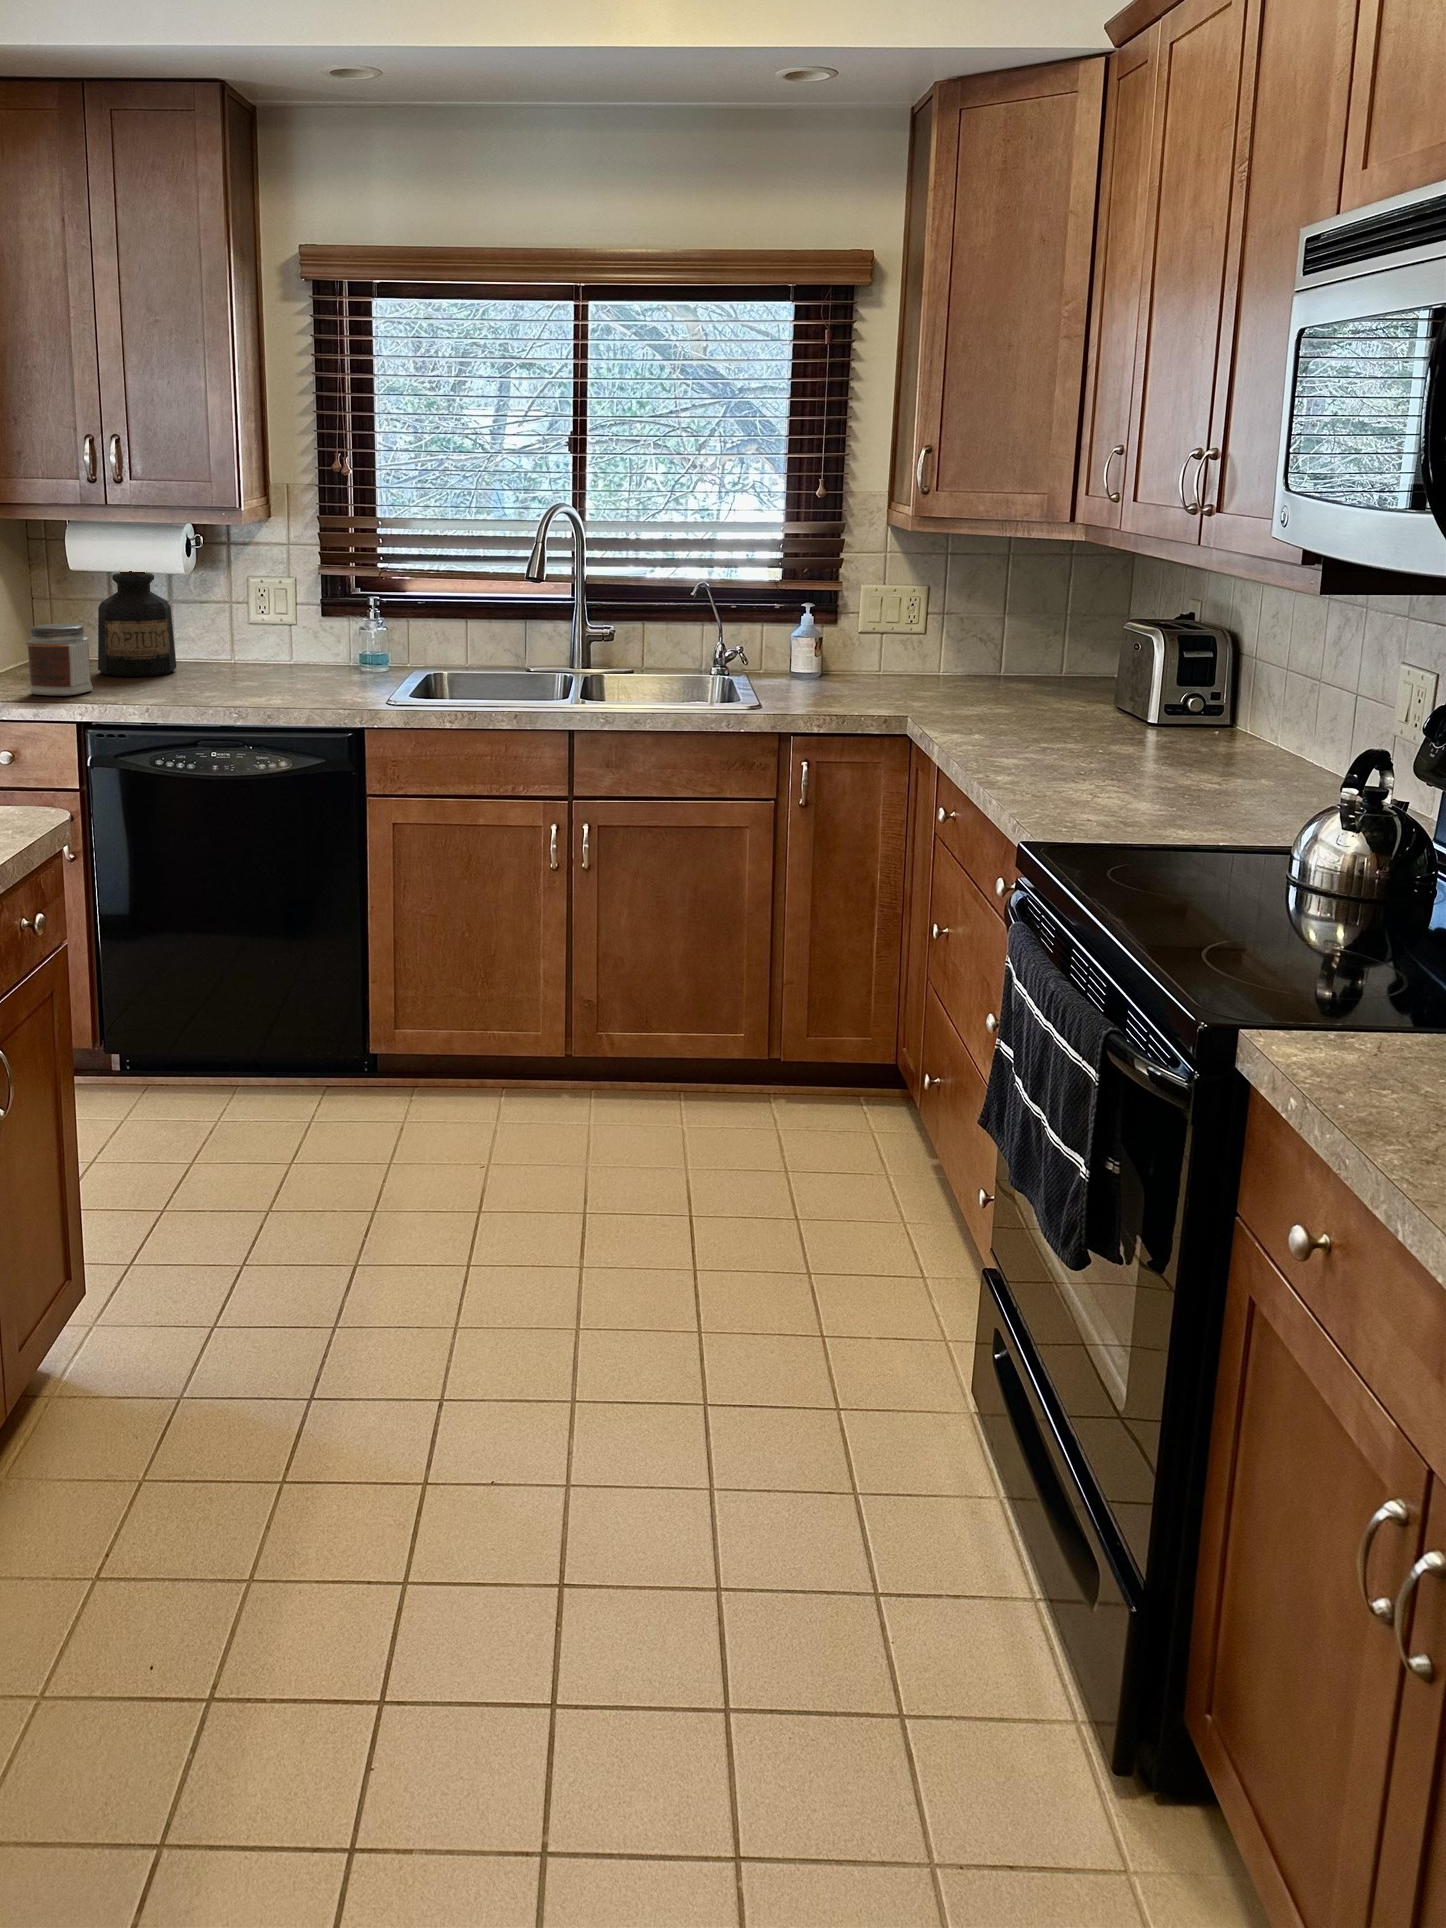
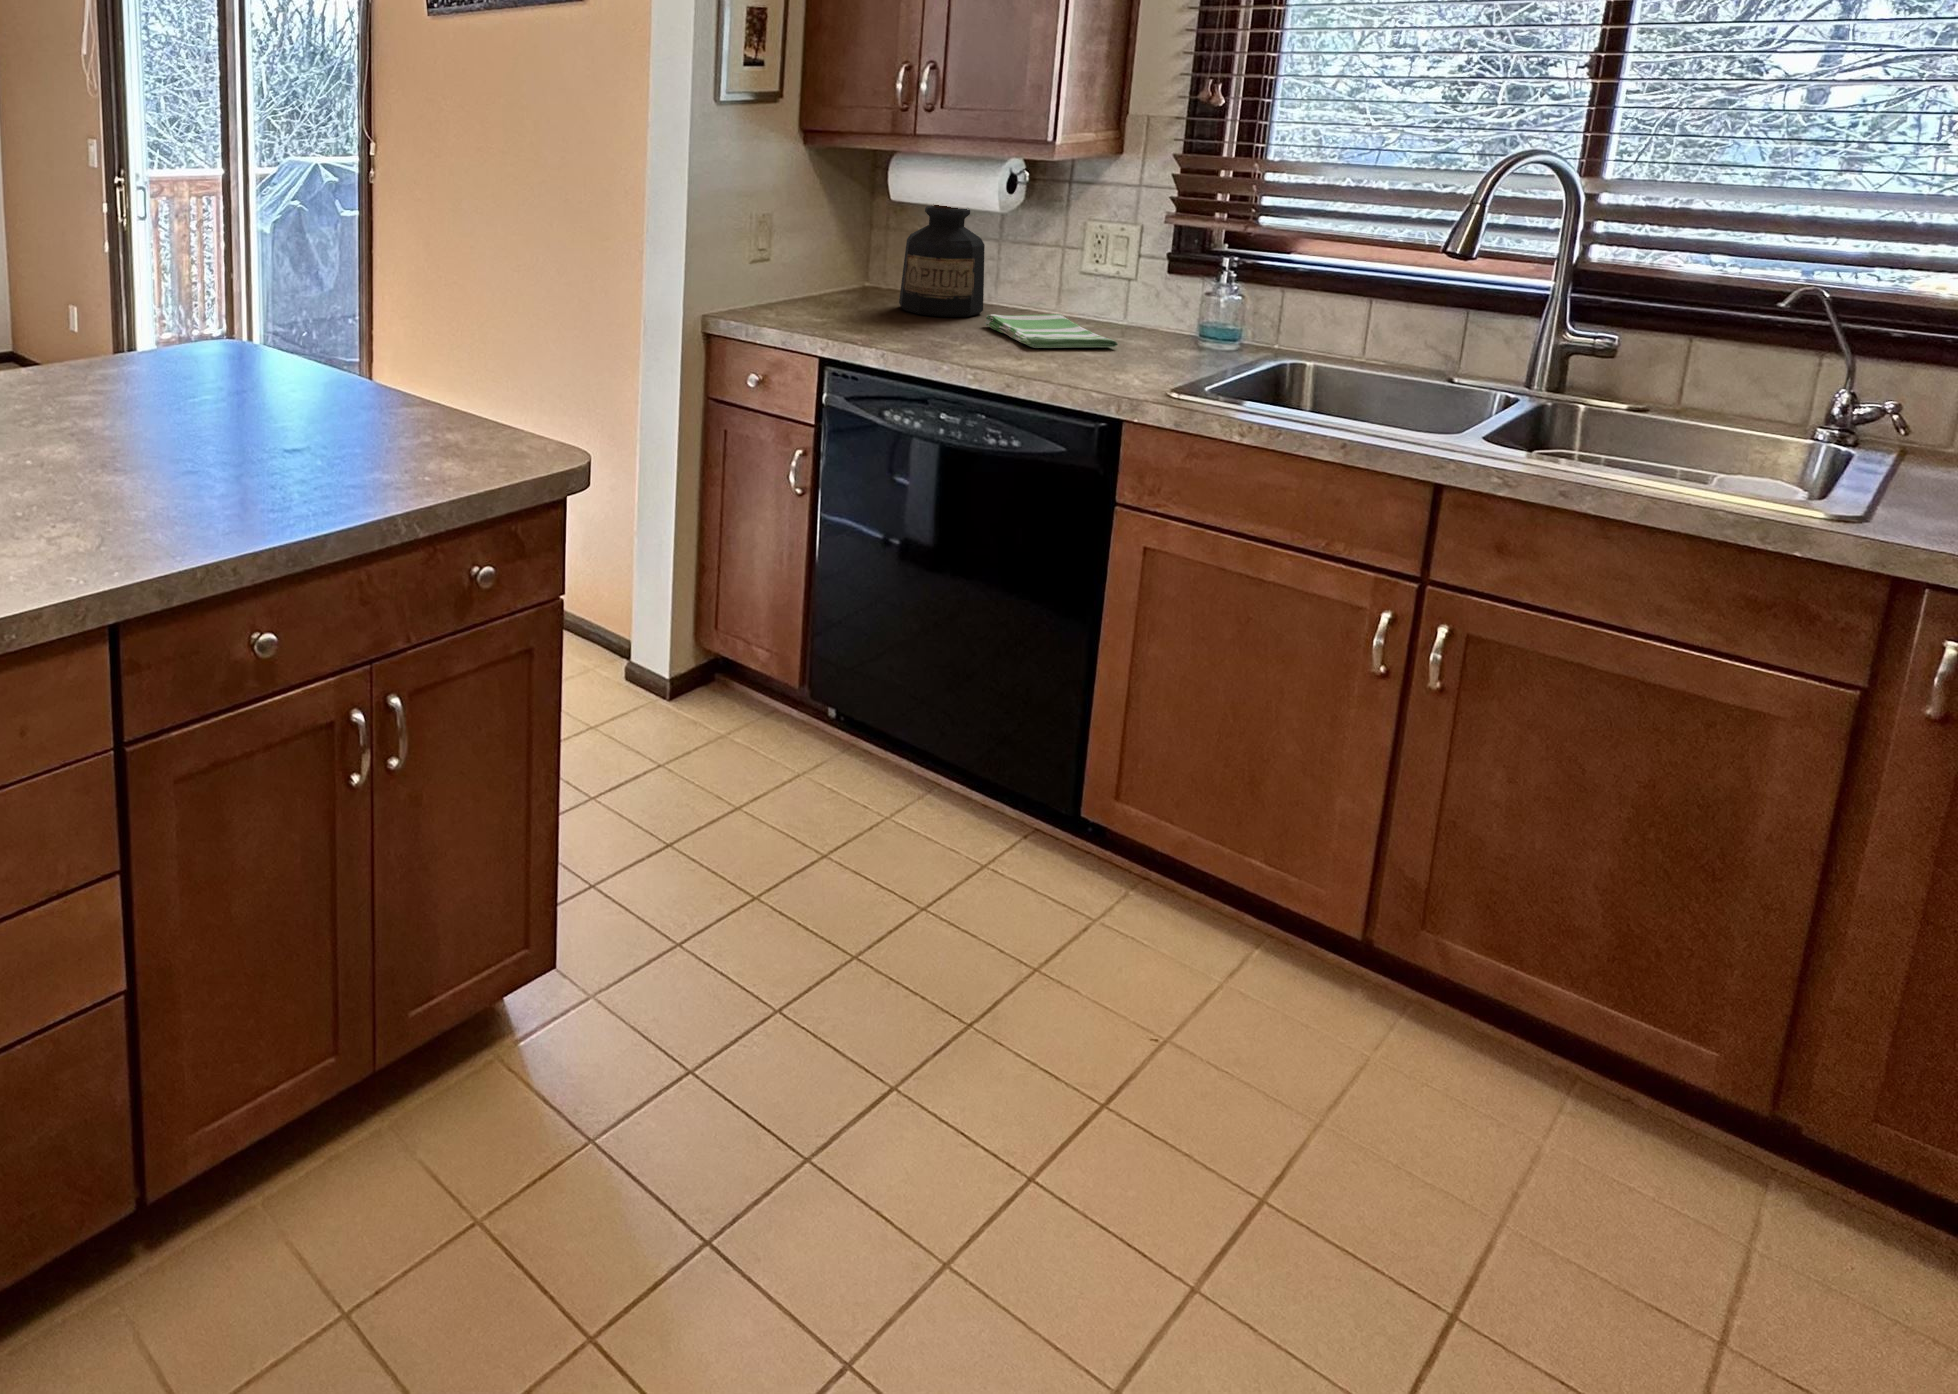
jar: present [26,624,93,696] -> none [797,254,863,328]
dish towel: none [192,661,311,687] -> present [985,314,1118,348]

